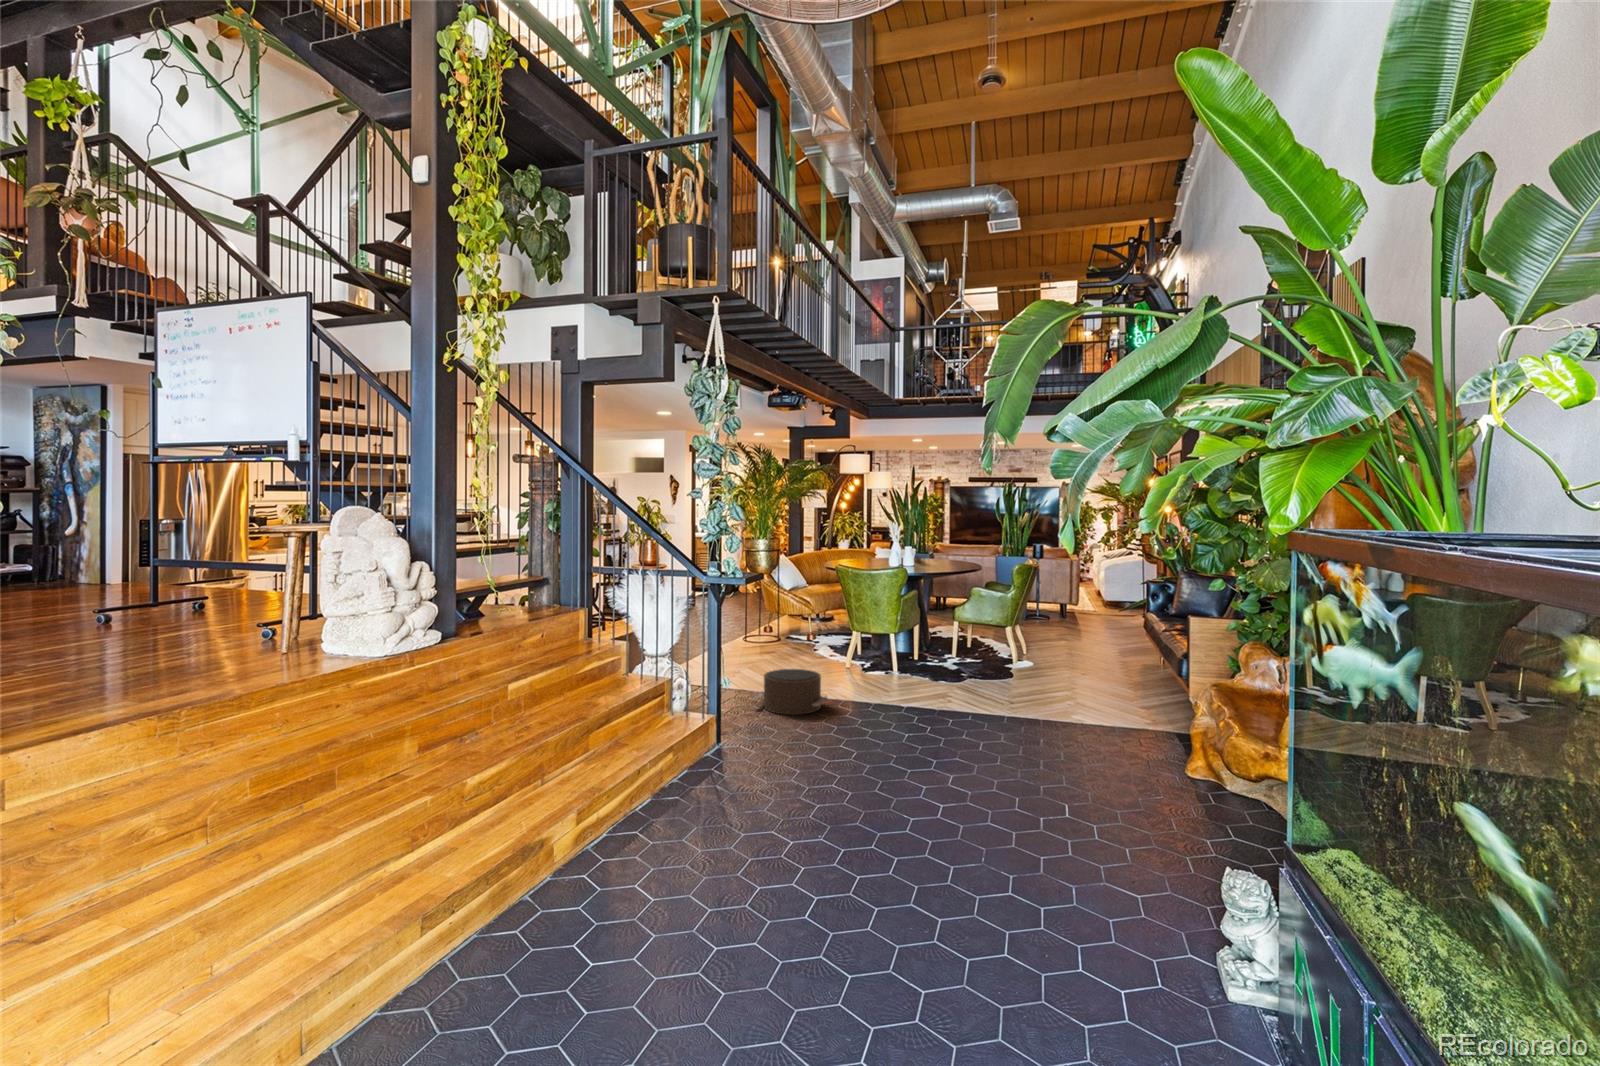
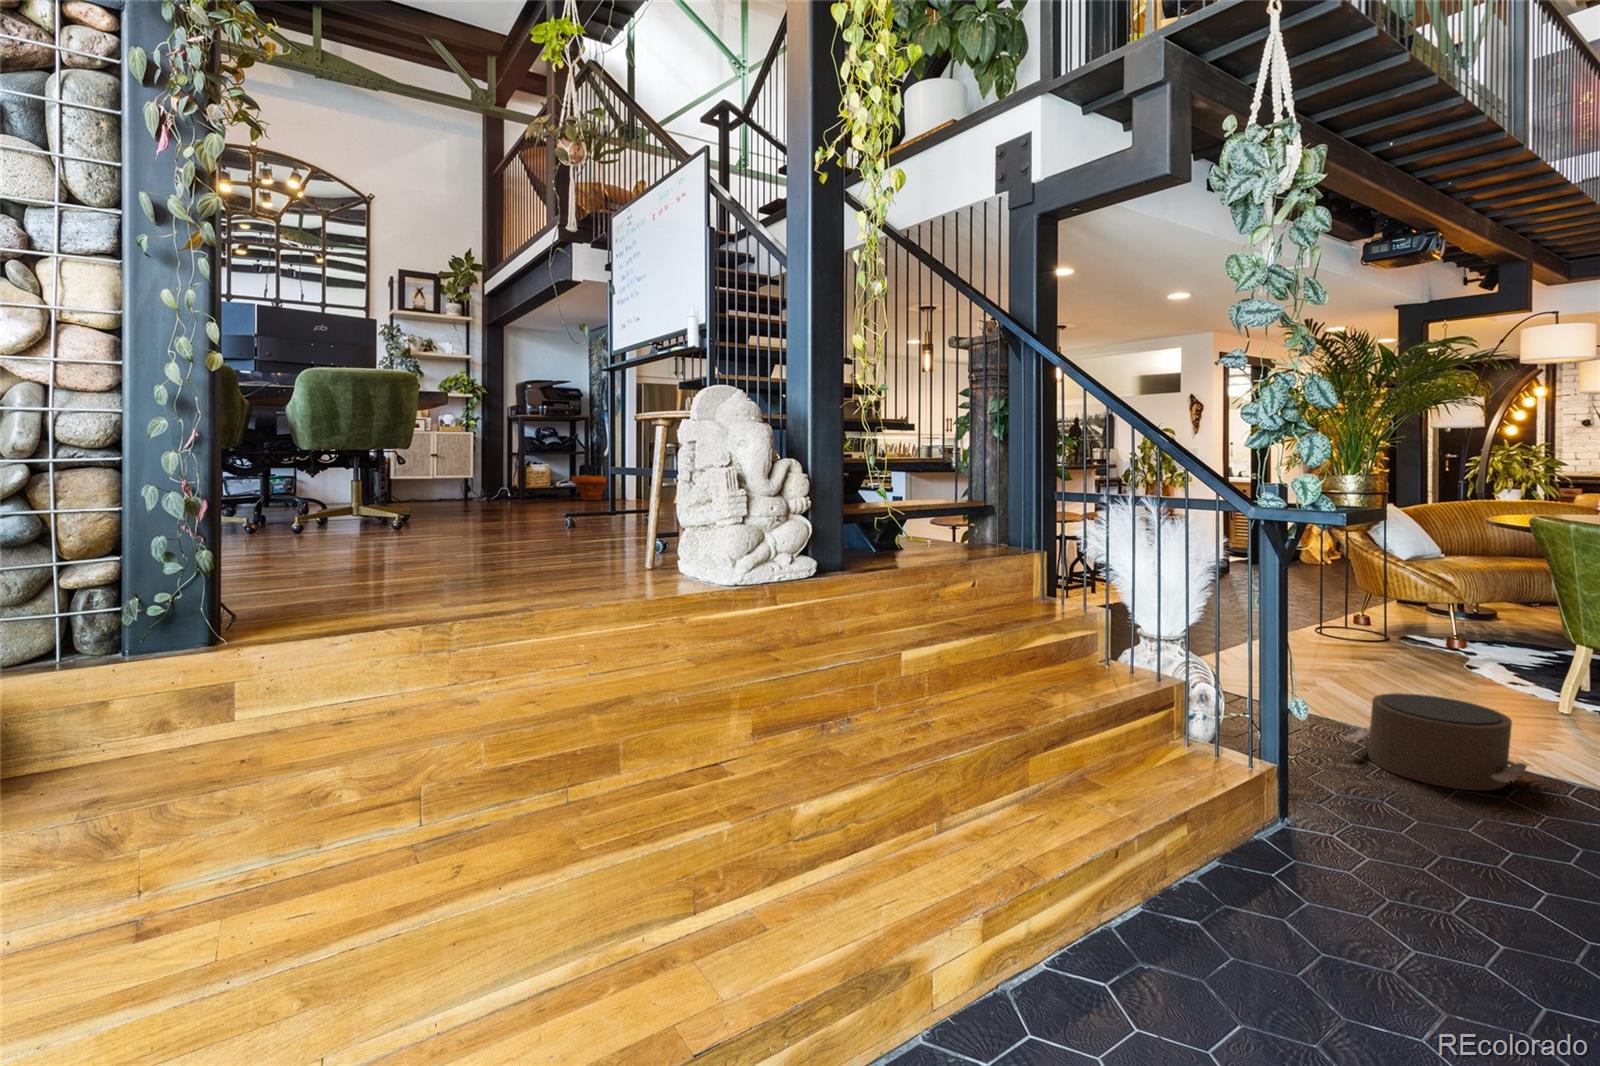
planter: none [42,555,98,583] -> present [571,476,607,500]

